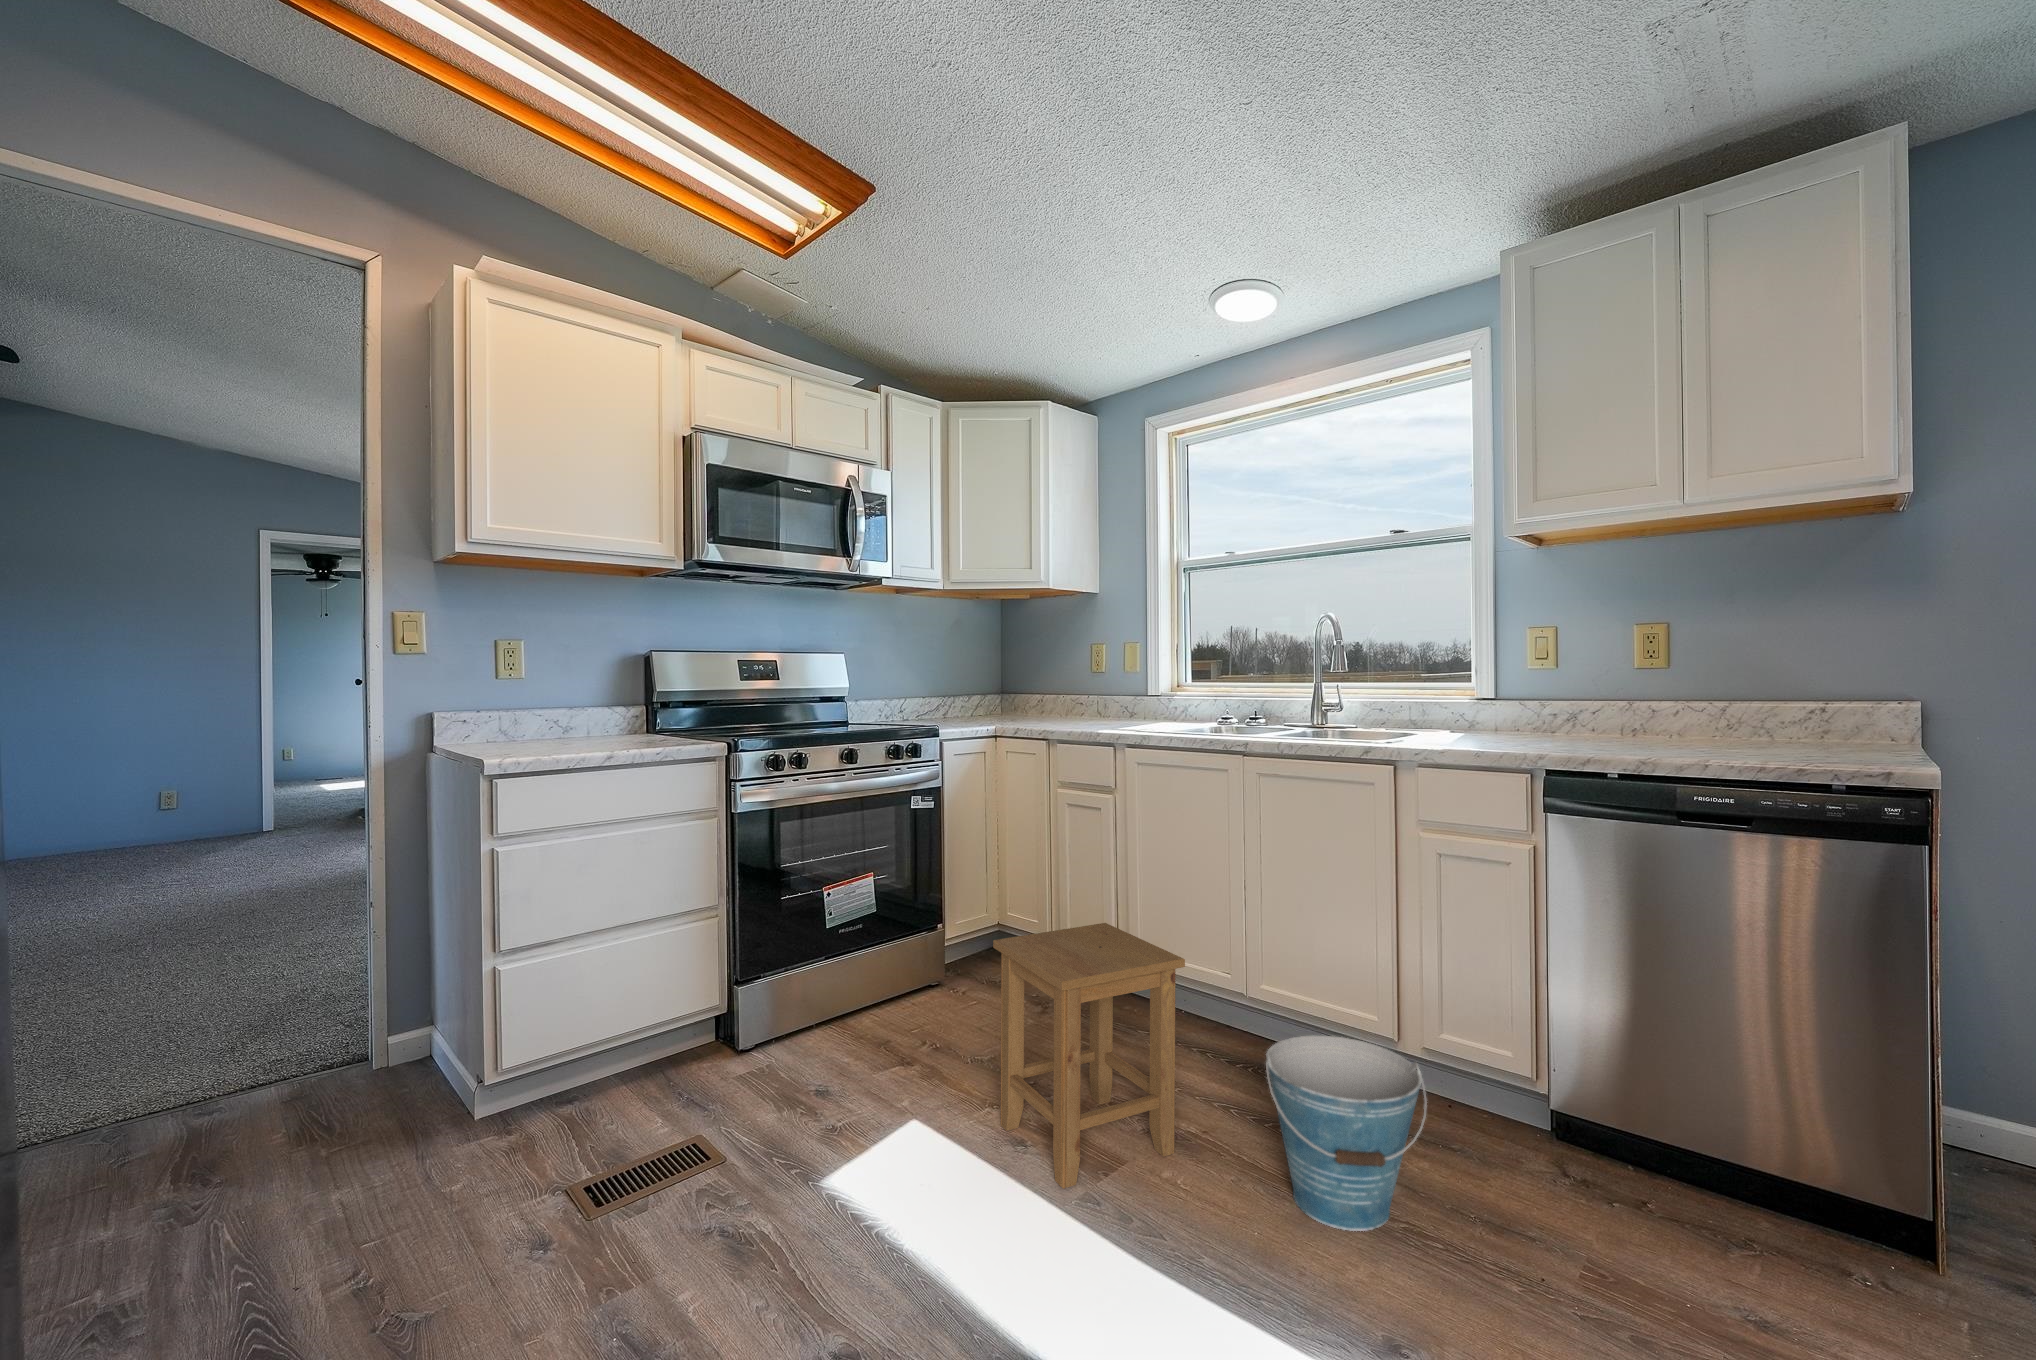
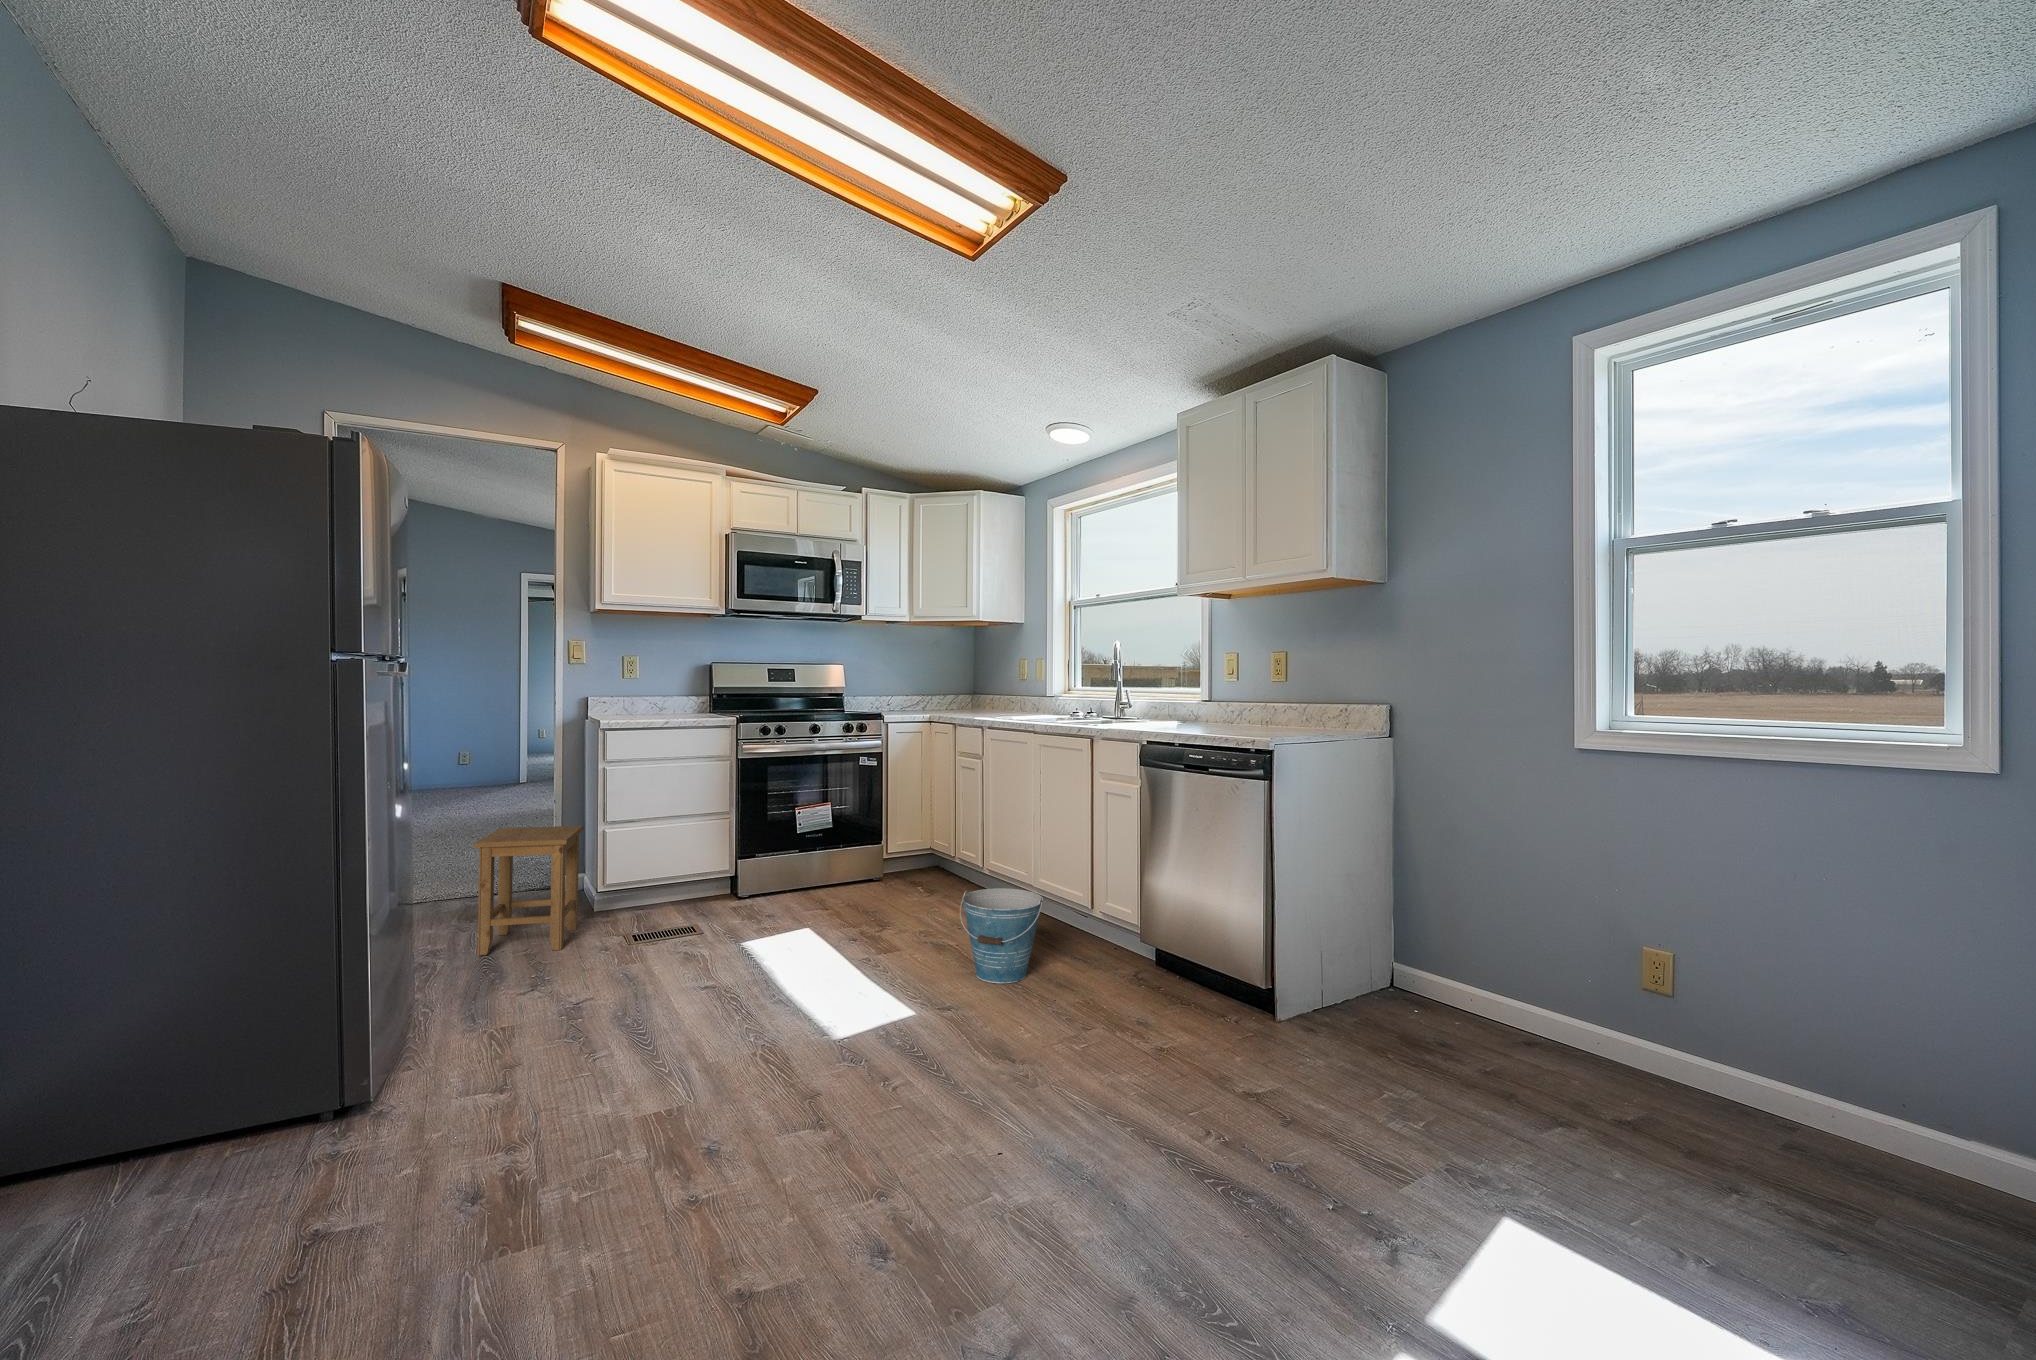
stool: present [993,923,1185,1189] -> present [474,826,584,955]

